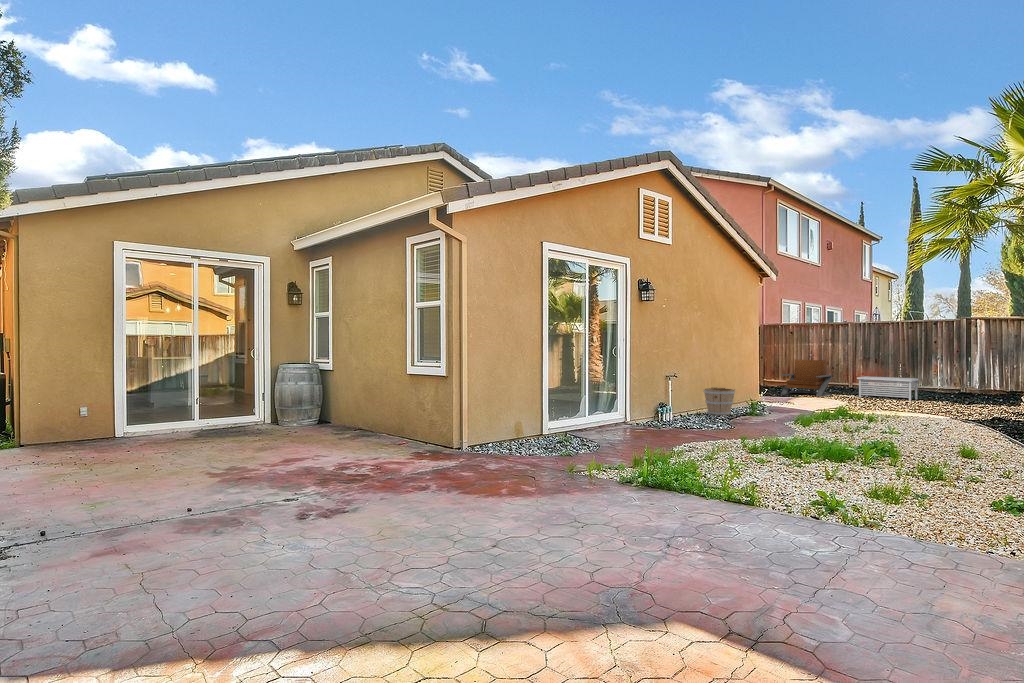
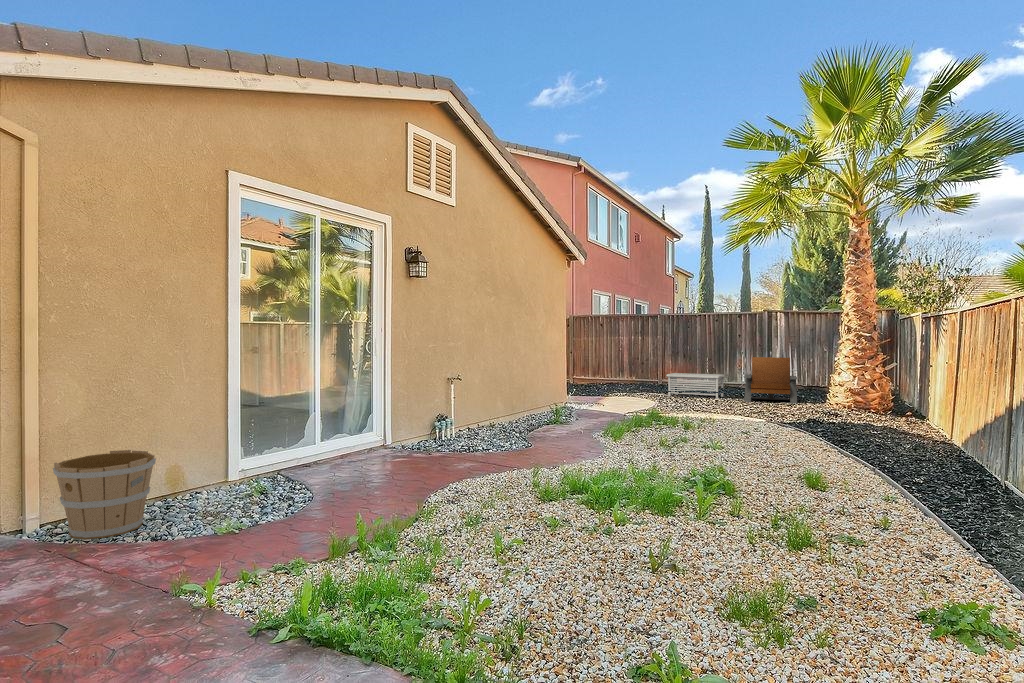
lounge chair: present [781,360,832,397] -> present [744,357,797,404]
wooden bucket: present [704,387,735,415] -> present [53,450,156,539]

